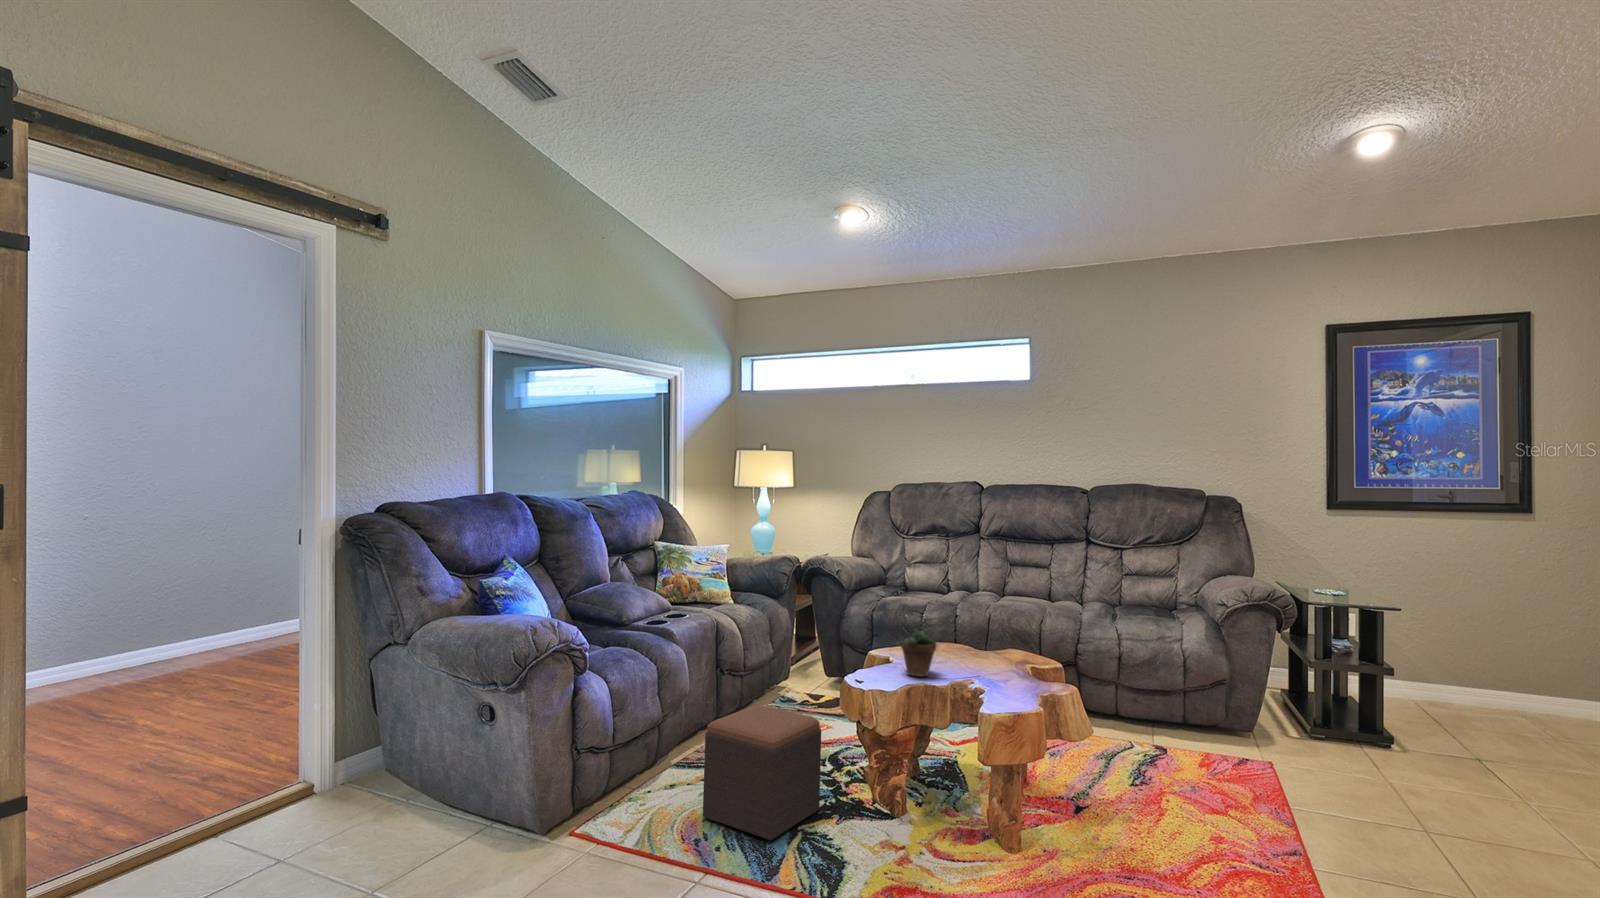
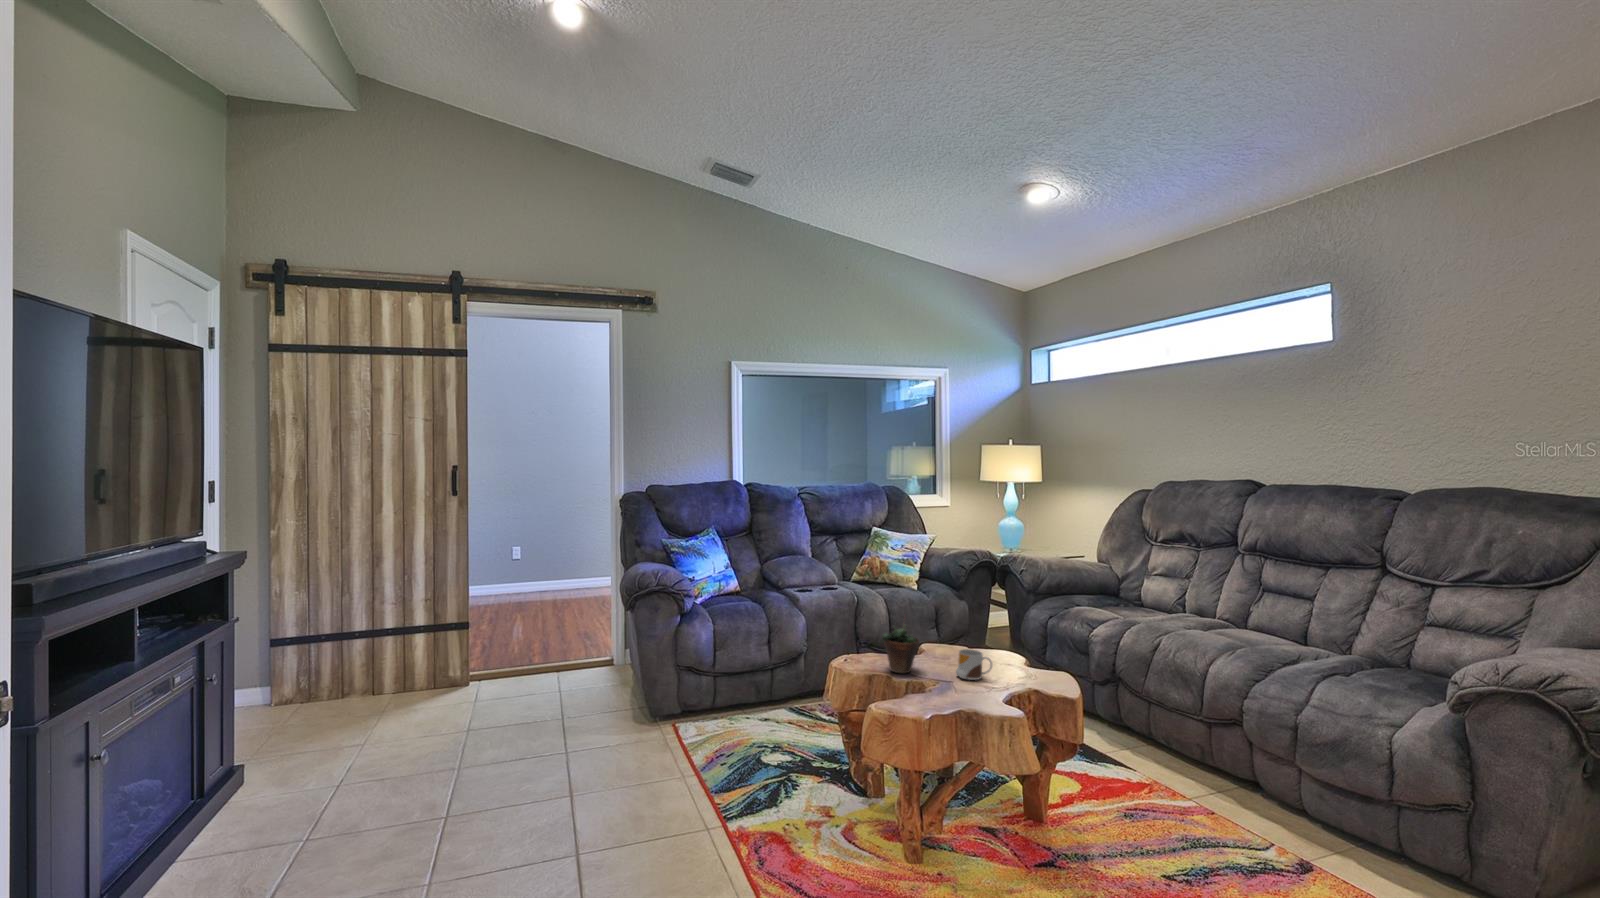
mug: none [957,641,991,669] -> present [956,649,992,680]
footstool: present [703,705,821,840] -> none [736,669,821,774]

